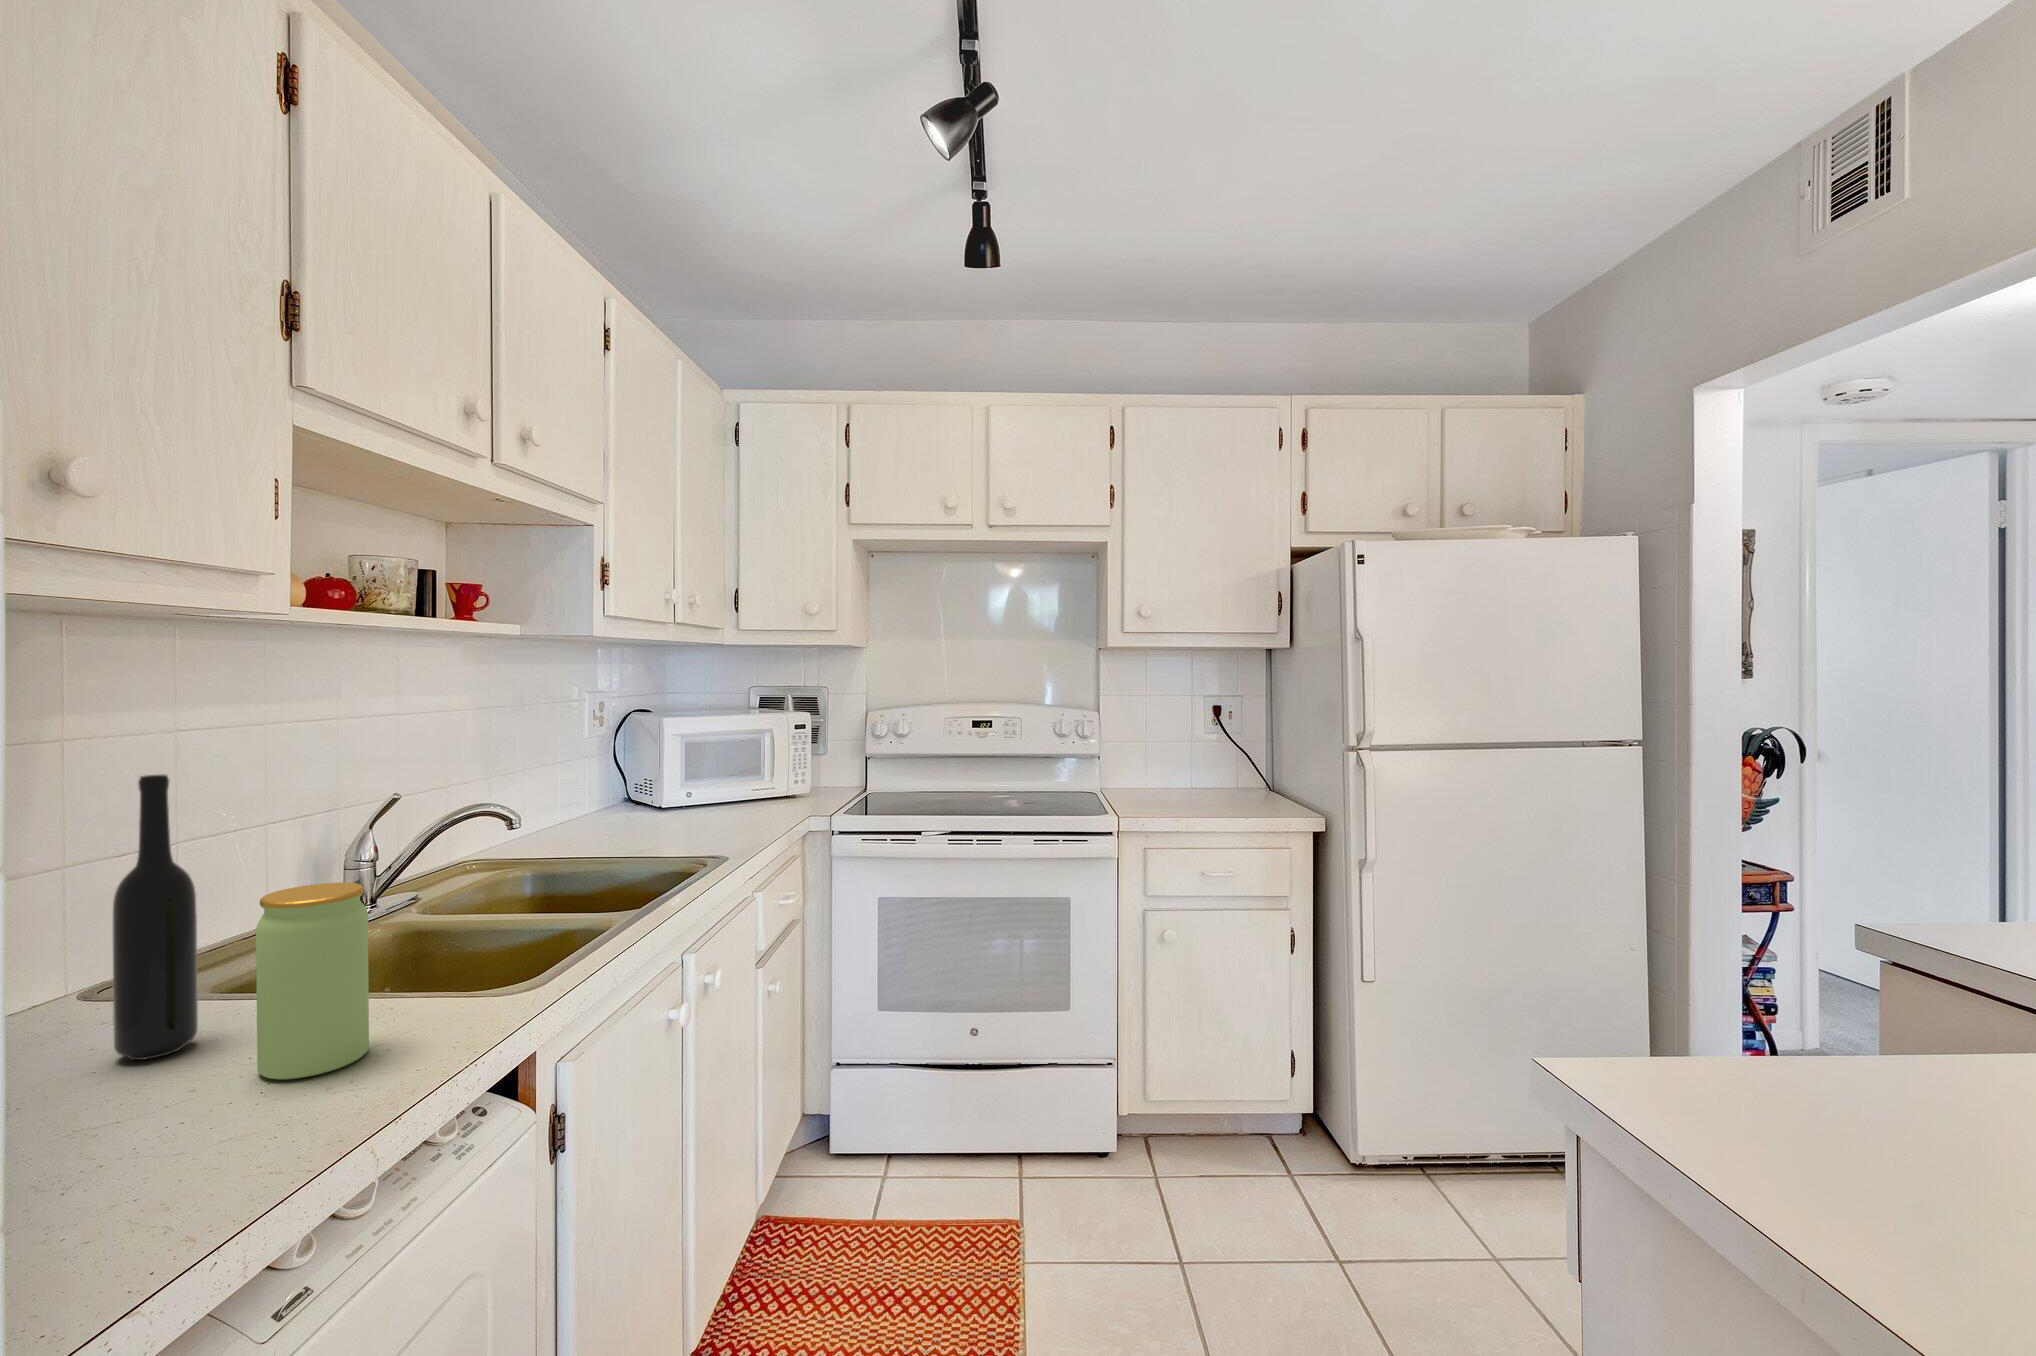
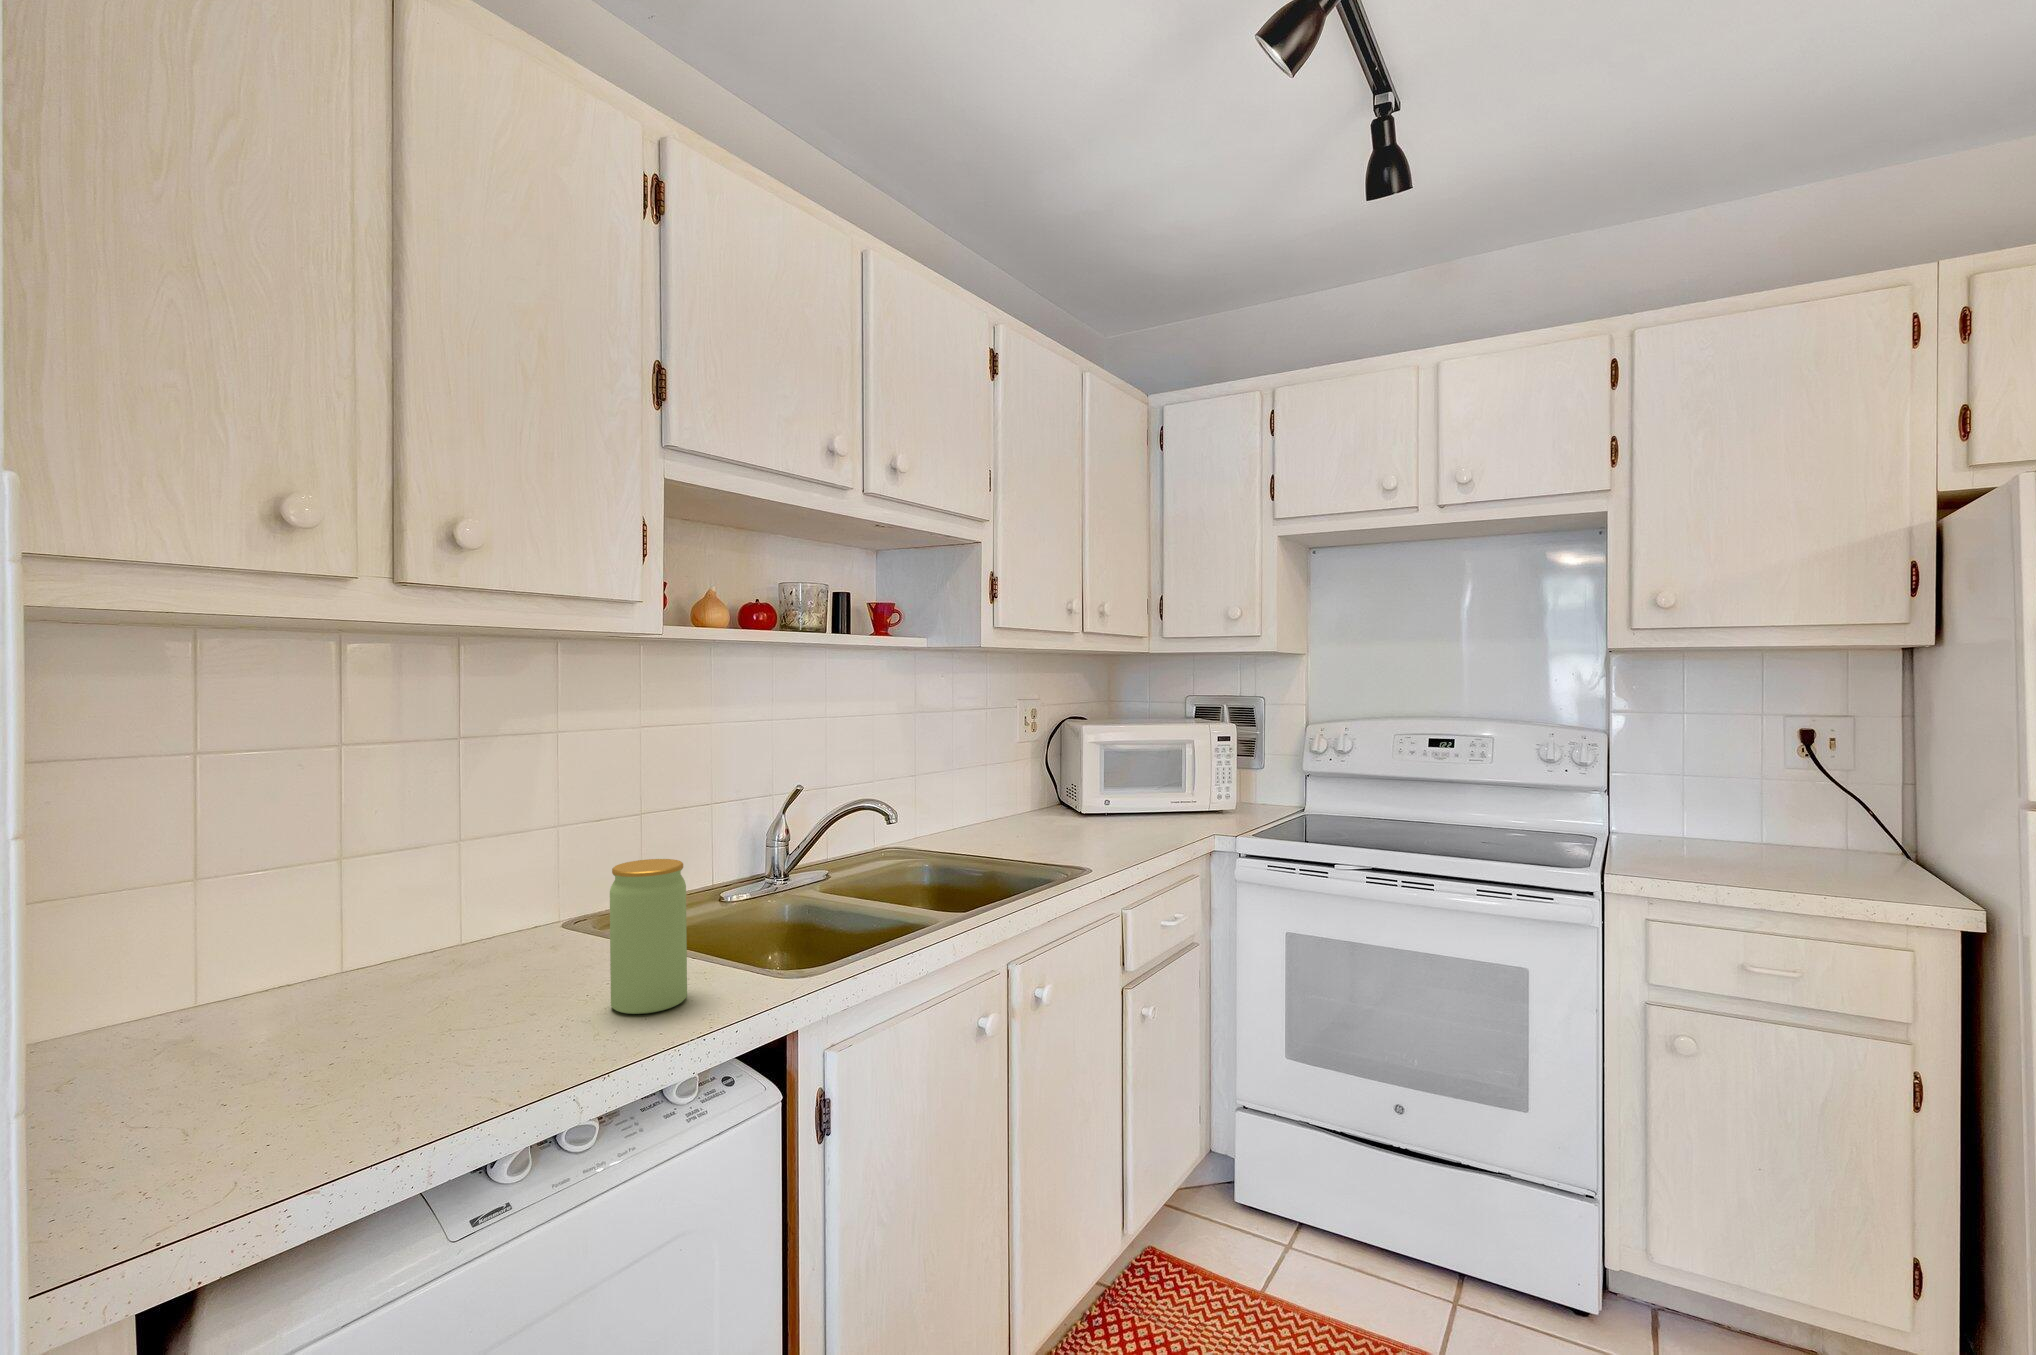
bottle: present [112,775,198,1060] -> none [557,764,607,977]

